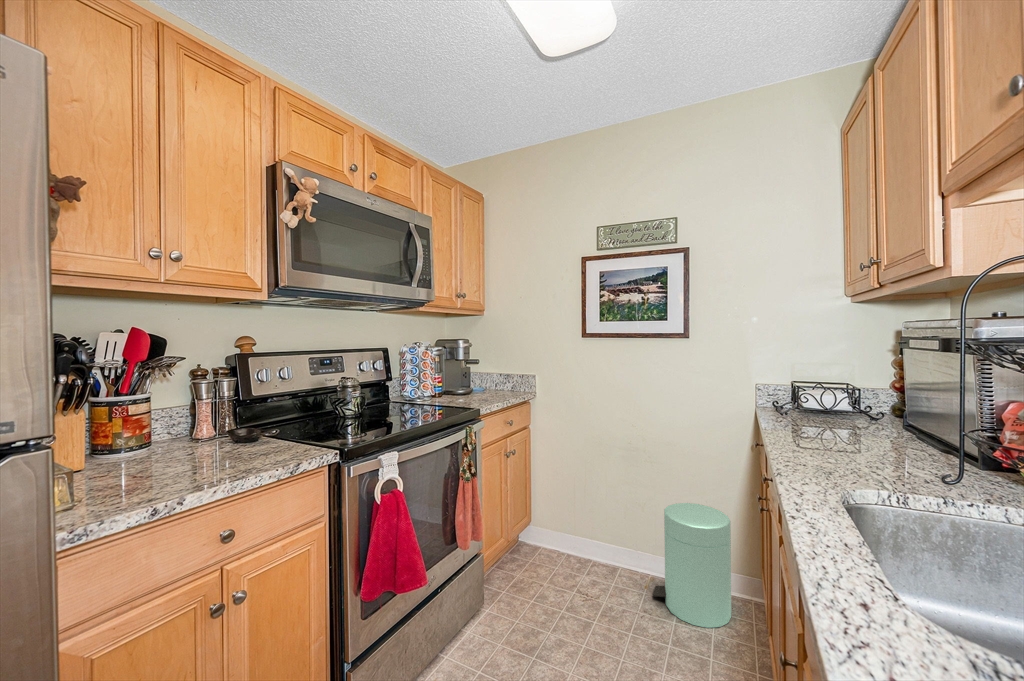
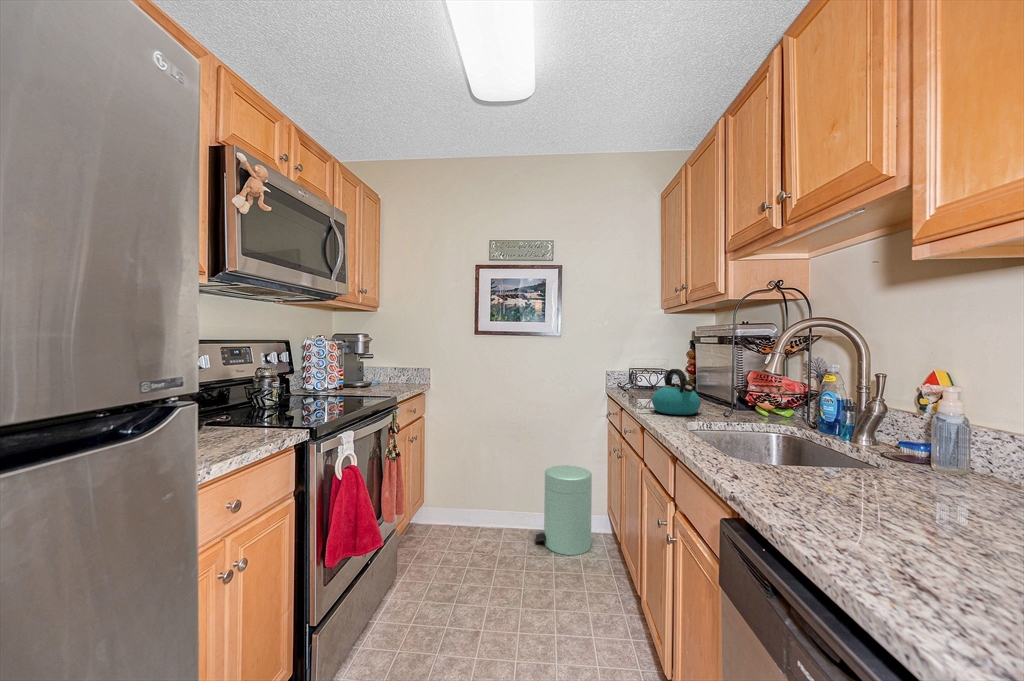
kettle: none [806,391,899,468] -> present [652,369,701,415]

